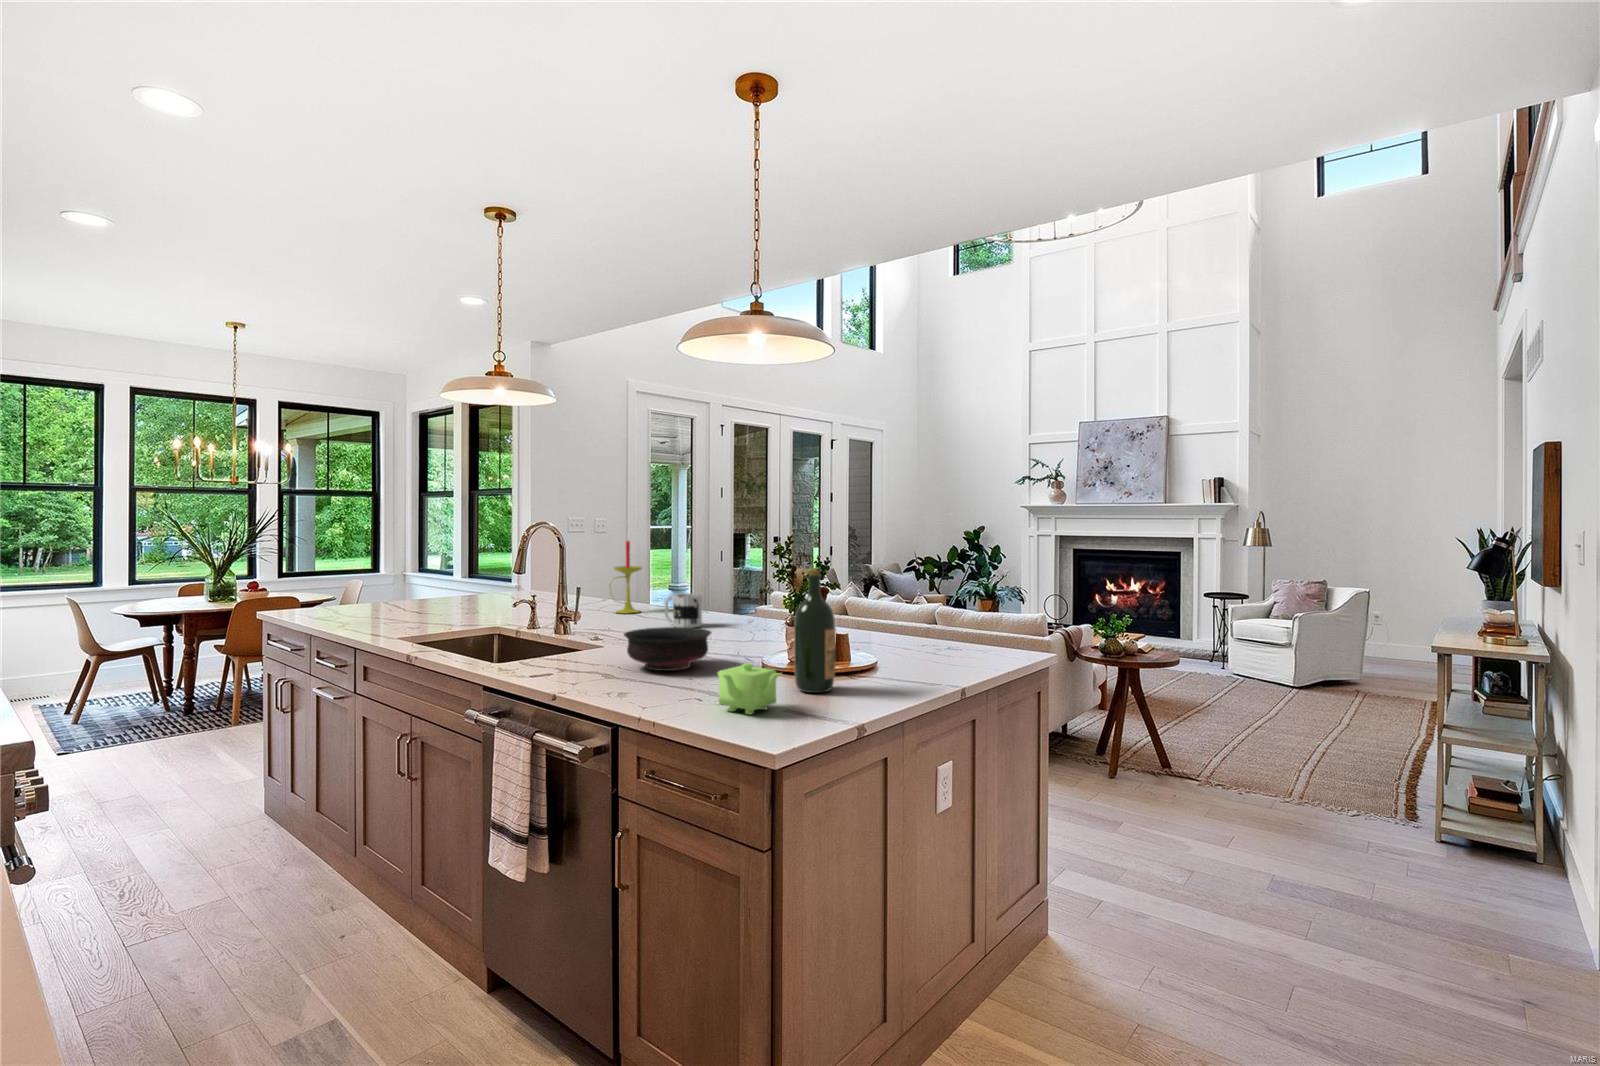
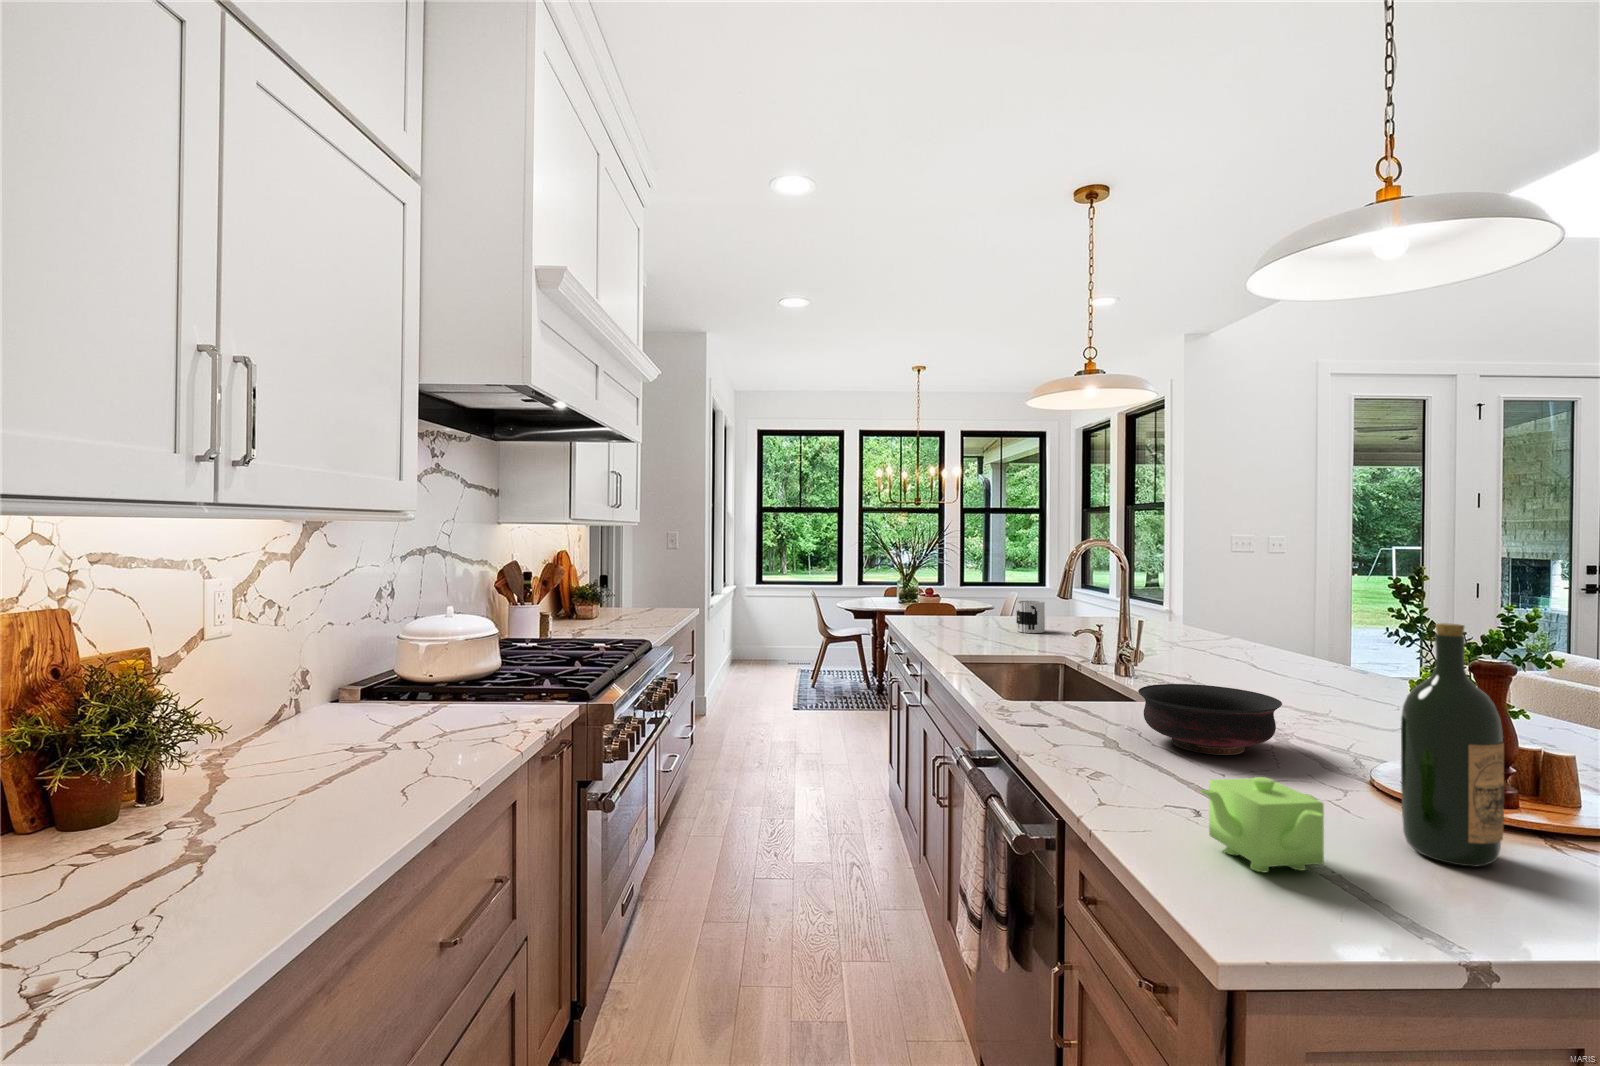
candle: present [610,541,642,613] -> none [1210,558,1261,656]
mug: present [665,594,702,628] -> present [1016,600,1045,633]

